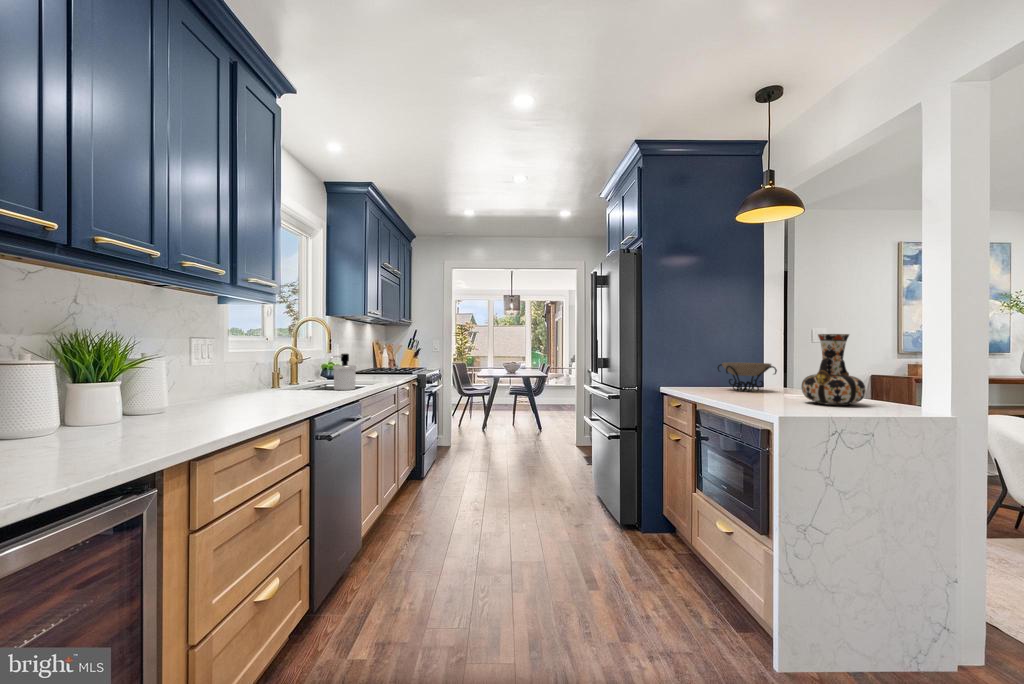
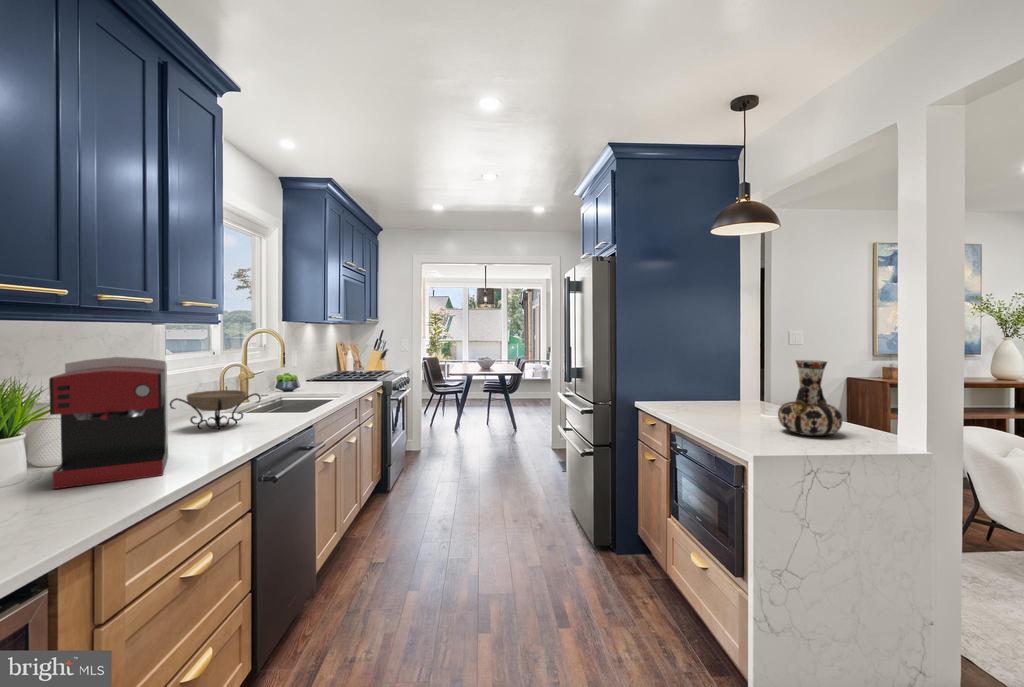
coffee maker: none [142,316,237,425] -> present [49,357,168,489]
soap dispenser: present [329,354,356,390] -> none [279,374,310,414]
decorative bowl: present [717,362,777,391] -> present [170,390,261,429]

